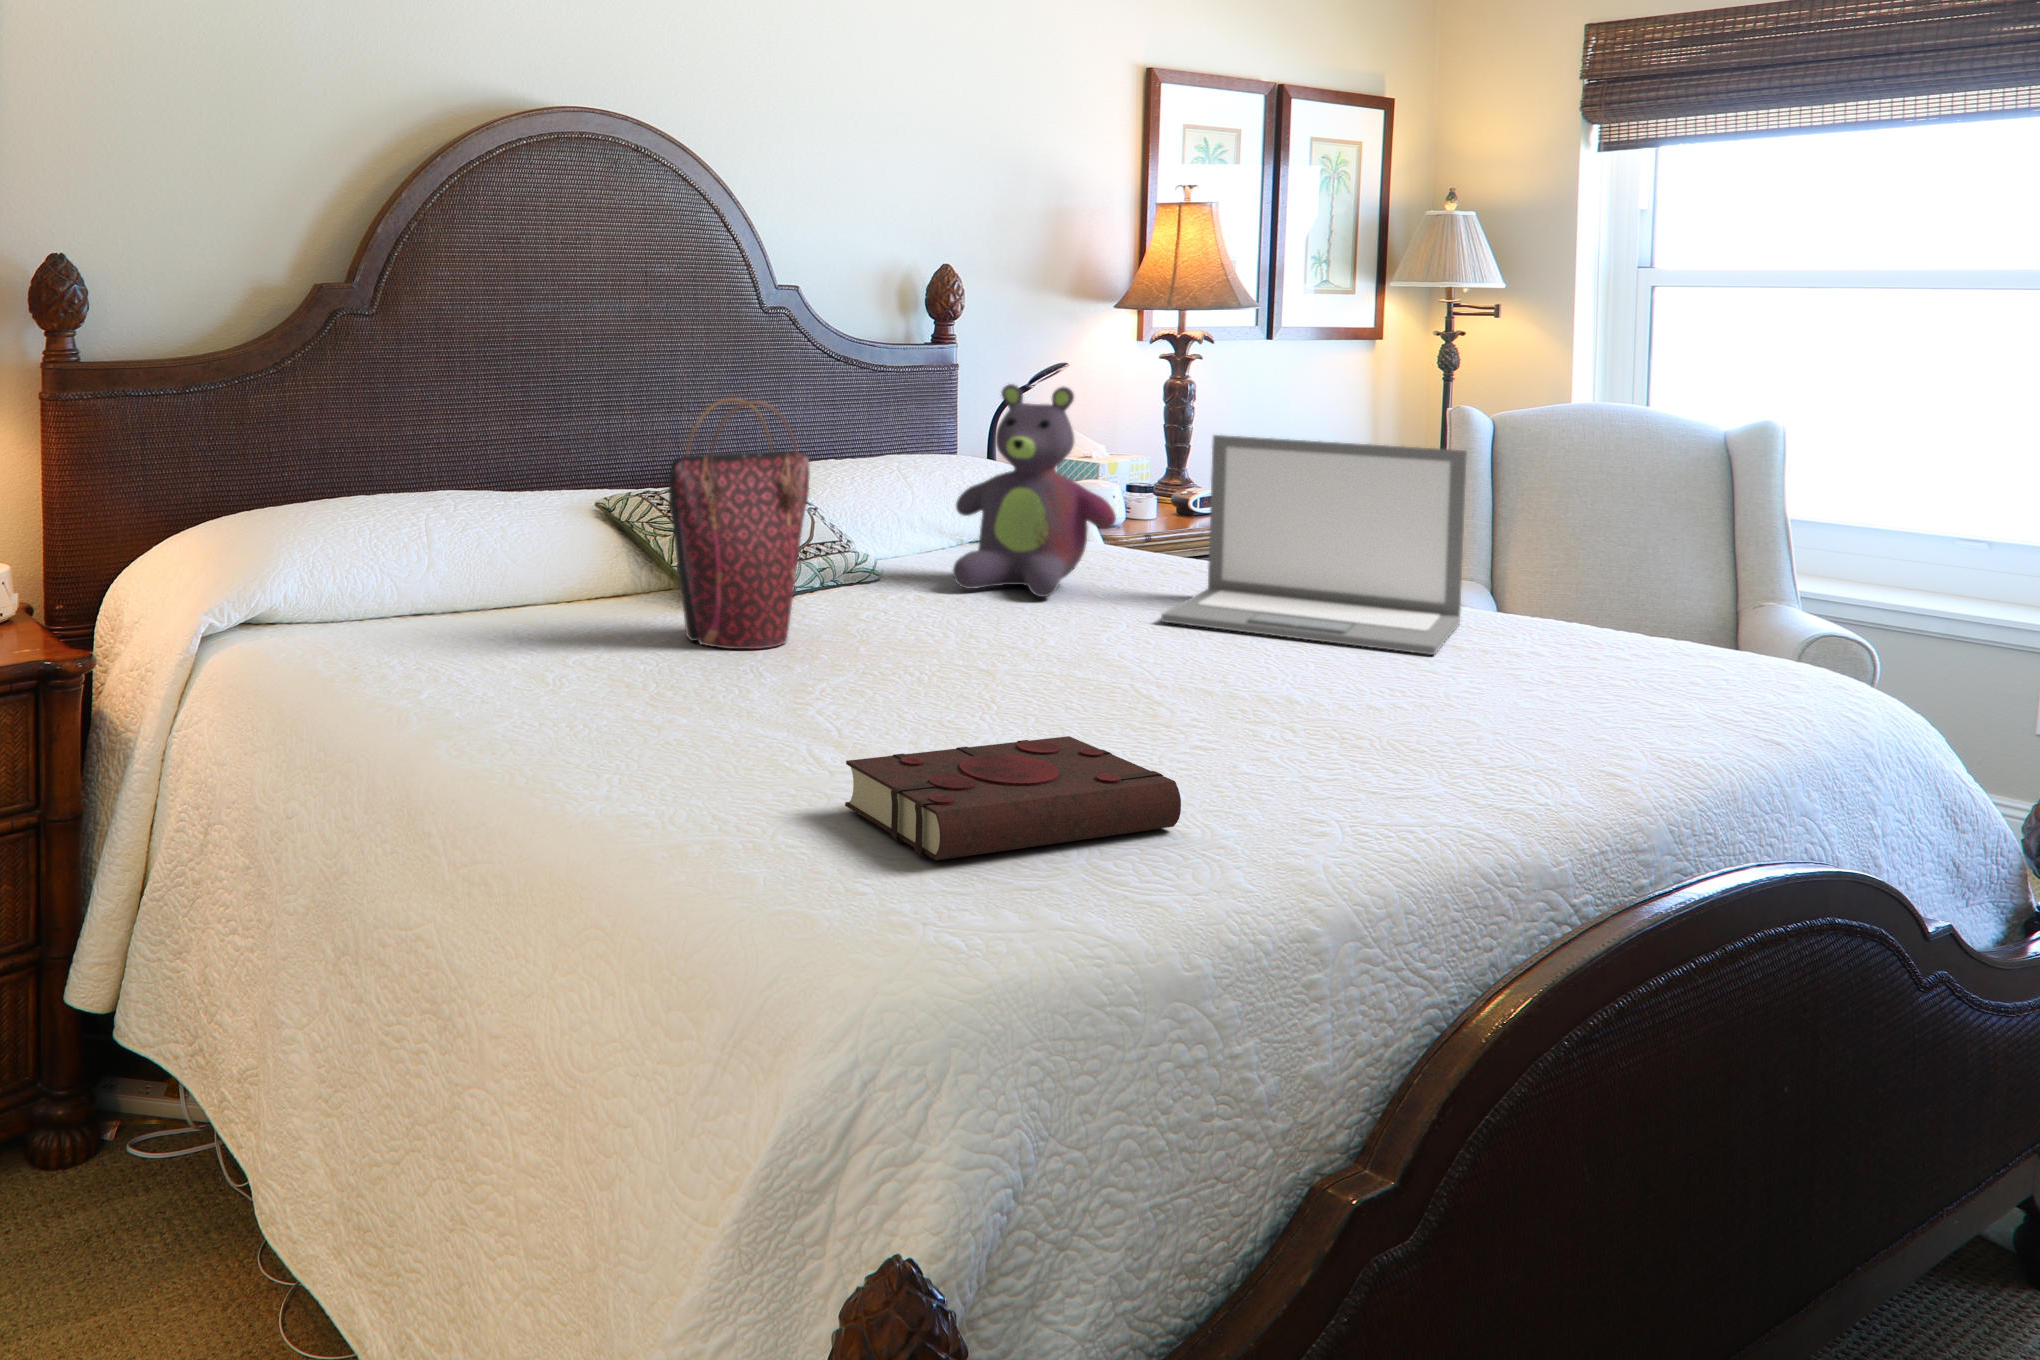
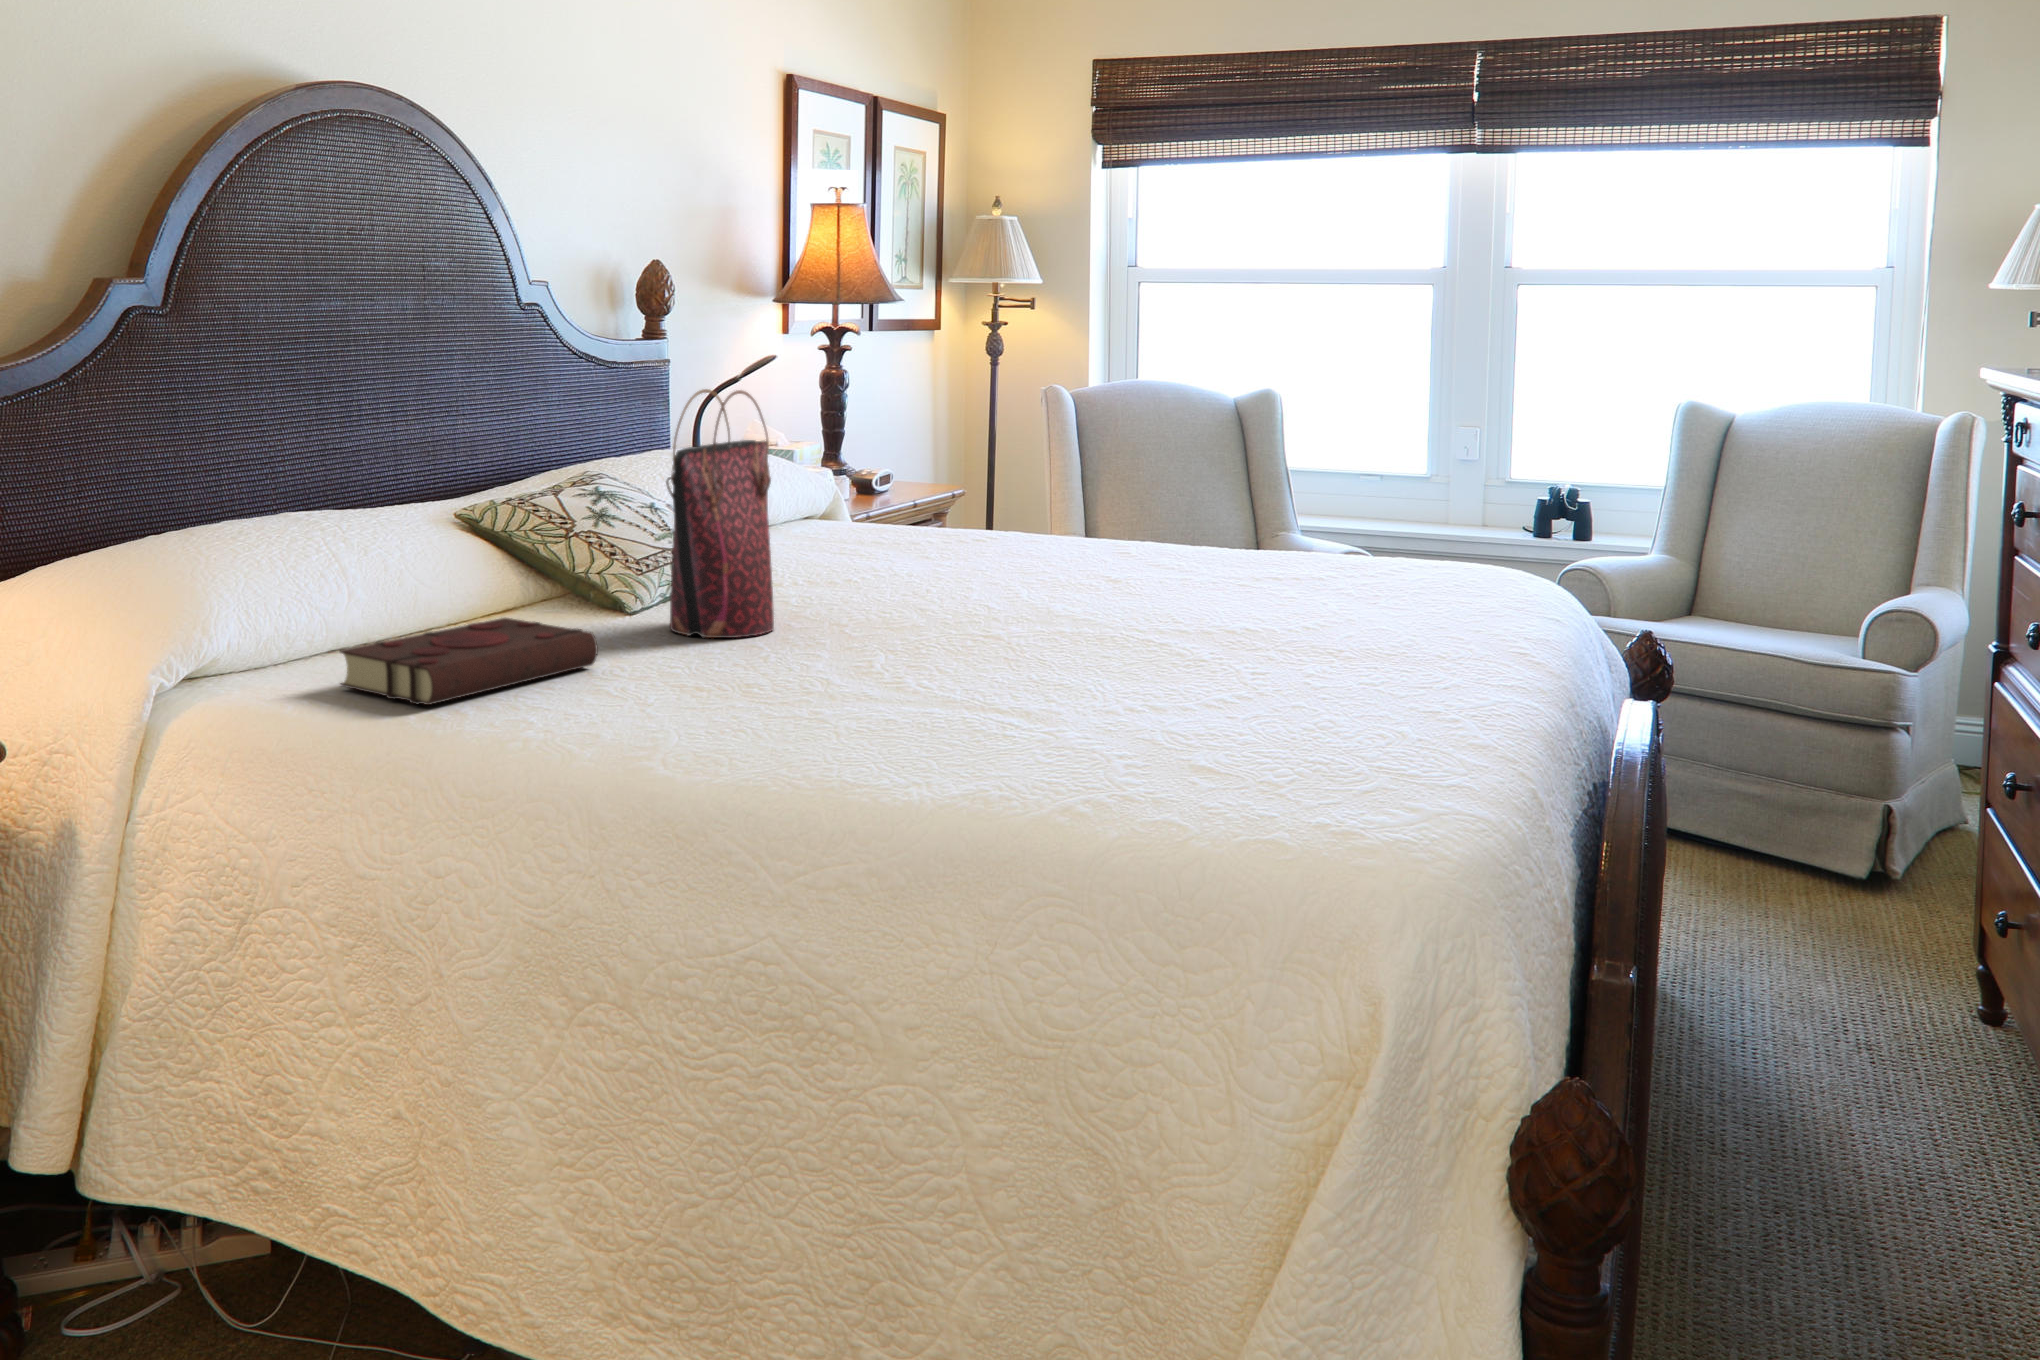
stuffed bear: present [953,384,1116,597] -> none [789,371,942,565]
laptop: present [1161,435,1467,655] -> none [1017,408,1252,575]
book: present [845,736,1181,860] -> present [340,618,598,705]

